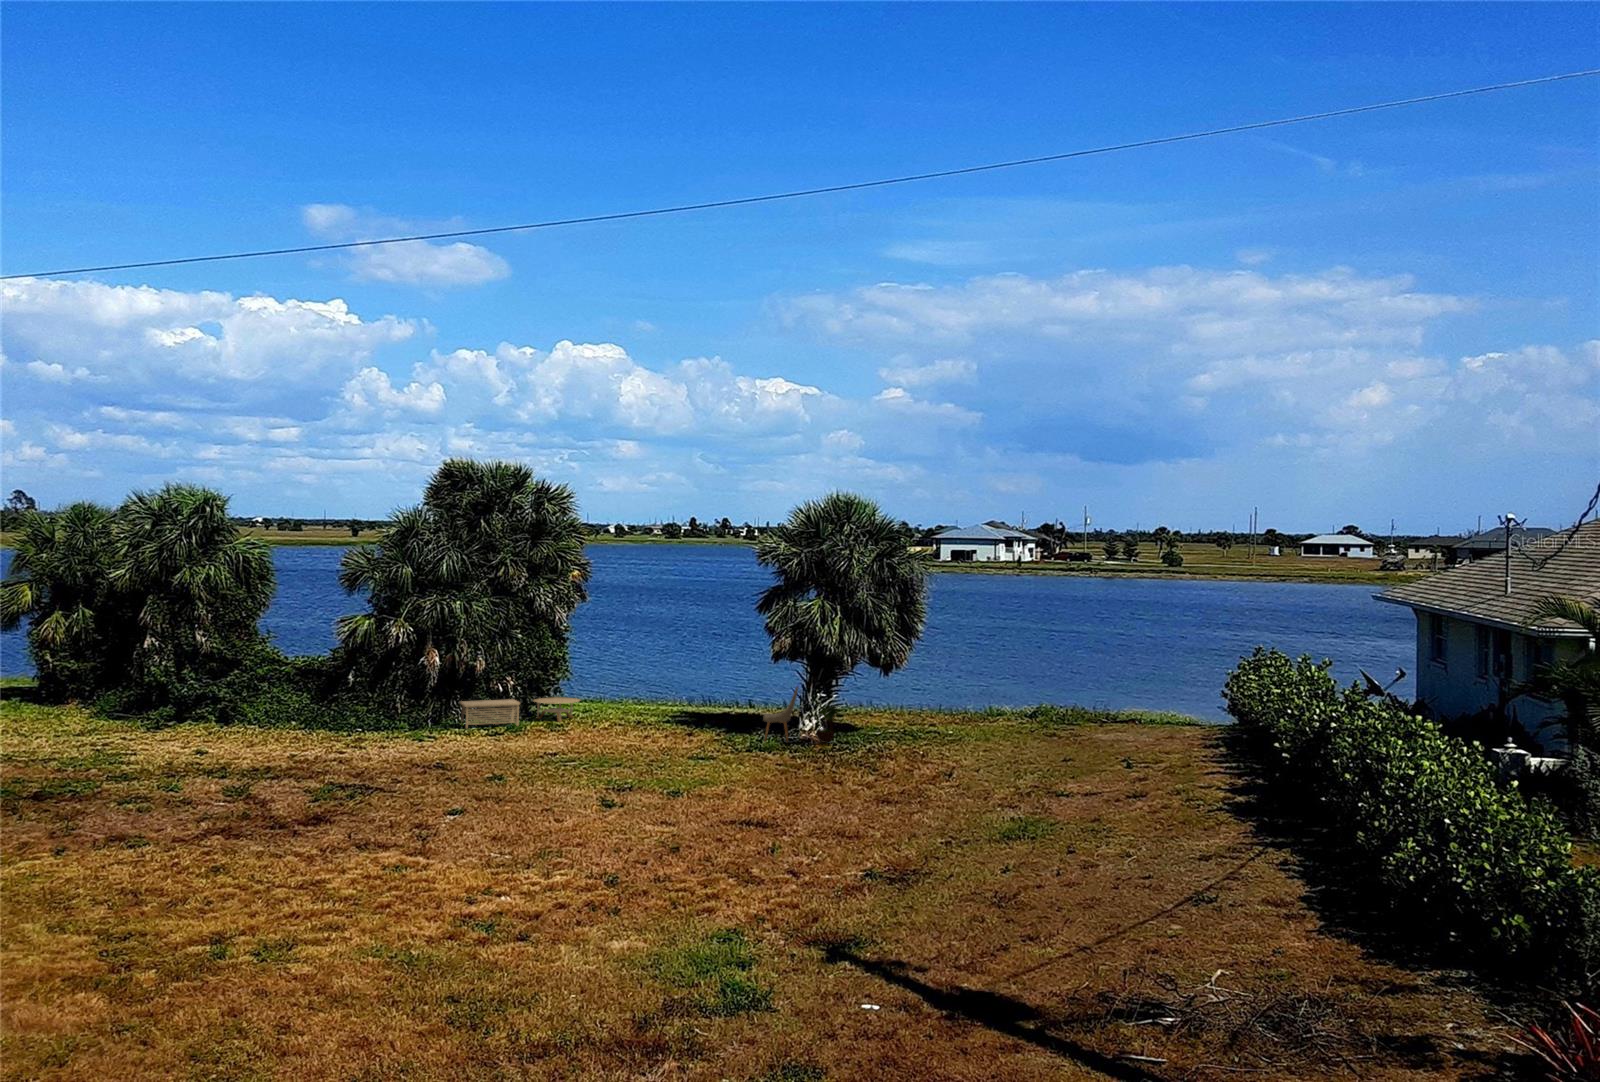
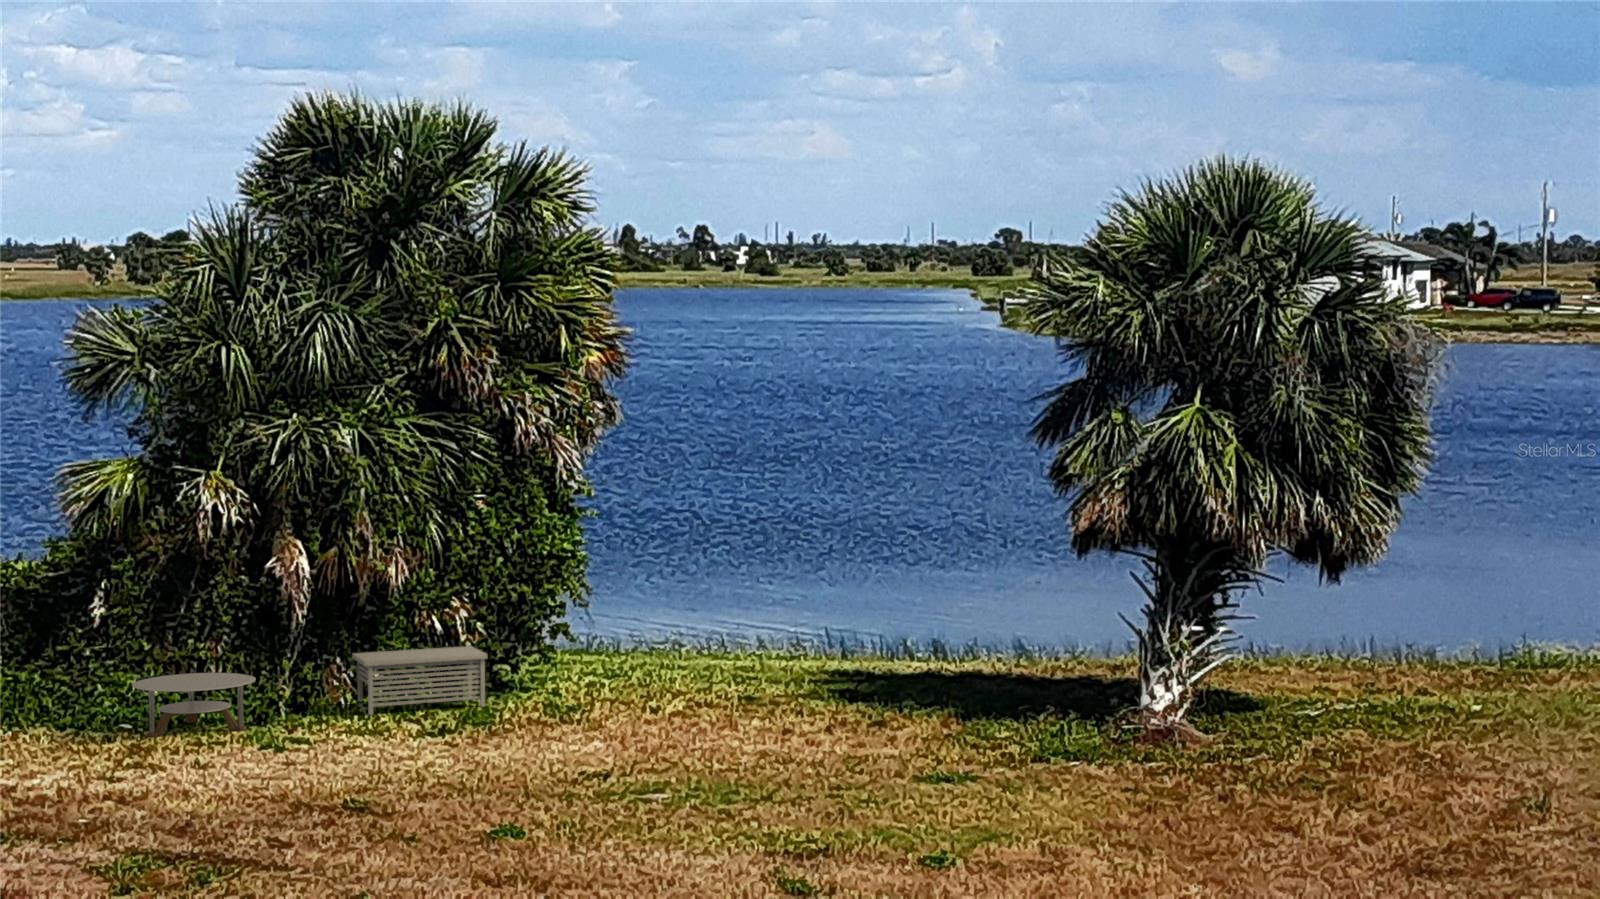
chair: present [763,687,798,741] -> none [1056,607,1140,740]
round table: present [534,697,580,722] -> present [132,673,256,737]
potted tree: present [816,705,839,743] -> none [1185,642,1244,740]

